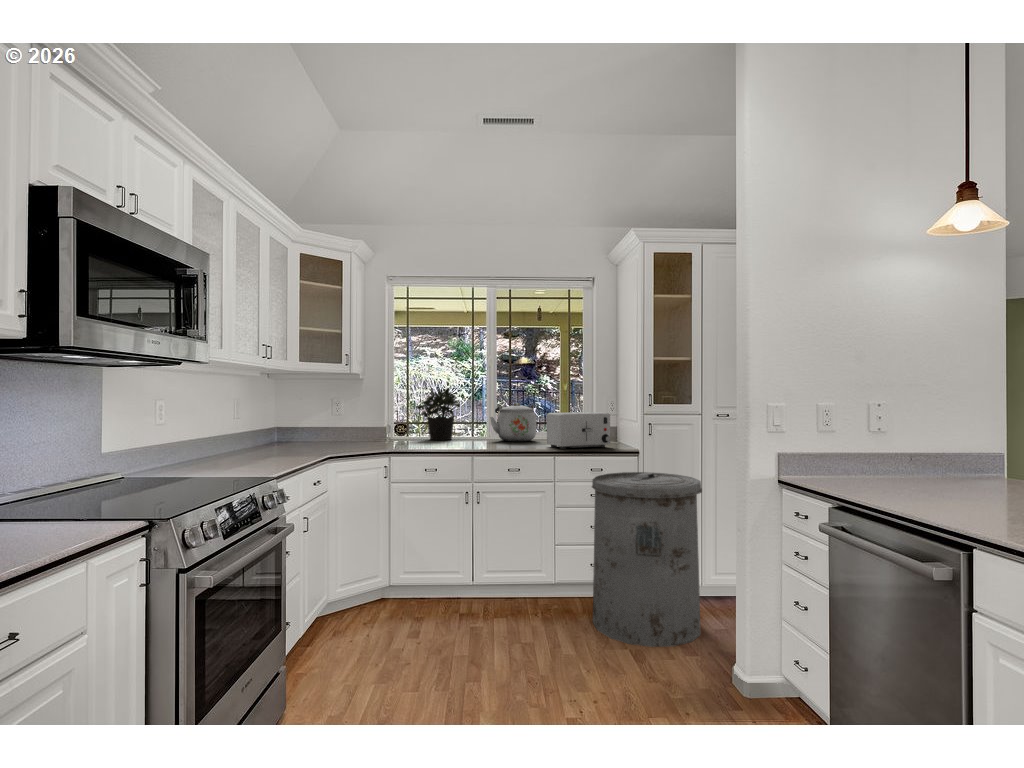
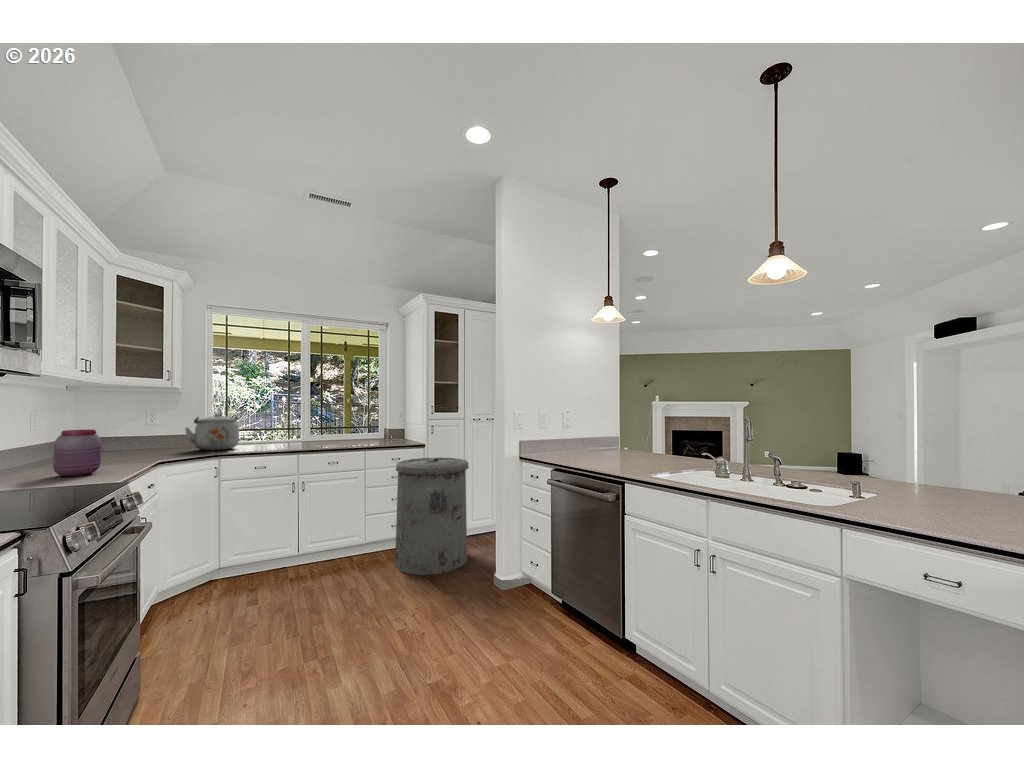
potted plant: present [416,388,460,440] -> none [235,400,278,443]
kettle: present [490,403,536,441] -> present [185,414,239,450]
toaster: present [547,412,610,449] -> none [356,418,403,445]
jar: none [232,419,269,467] -> present [53,430,102,476]

